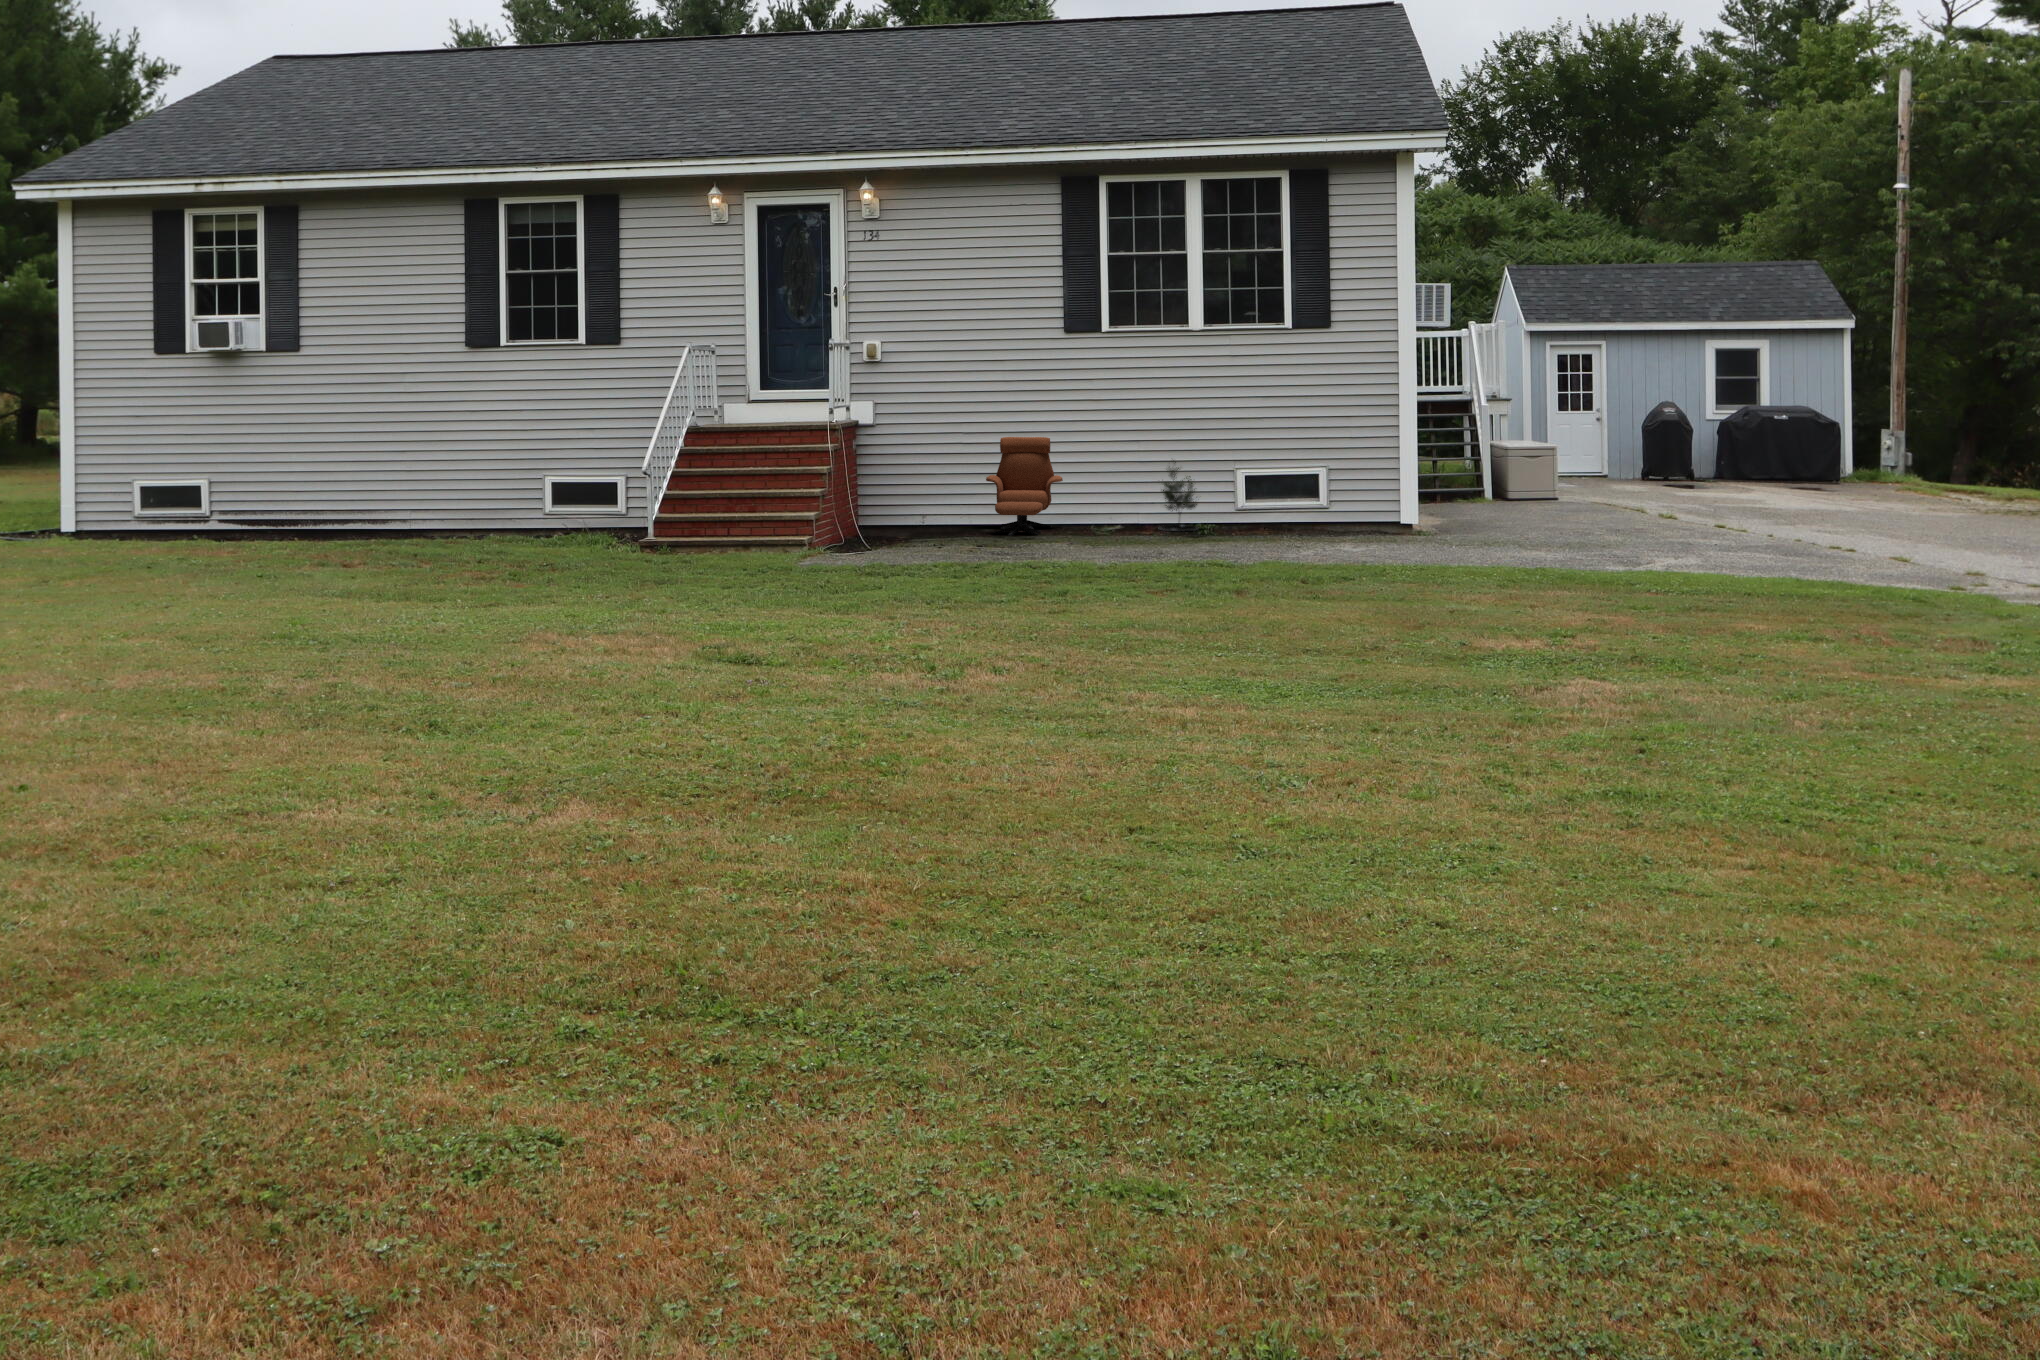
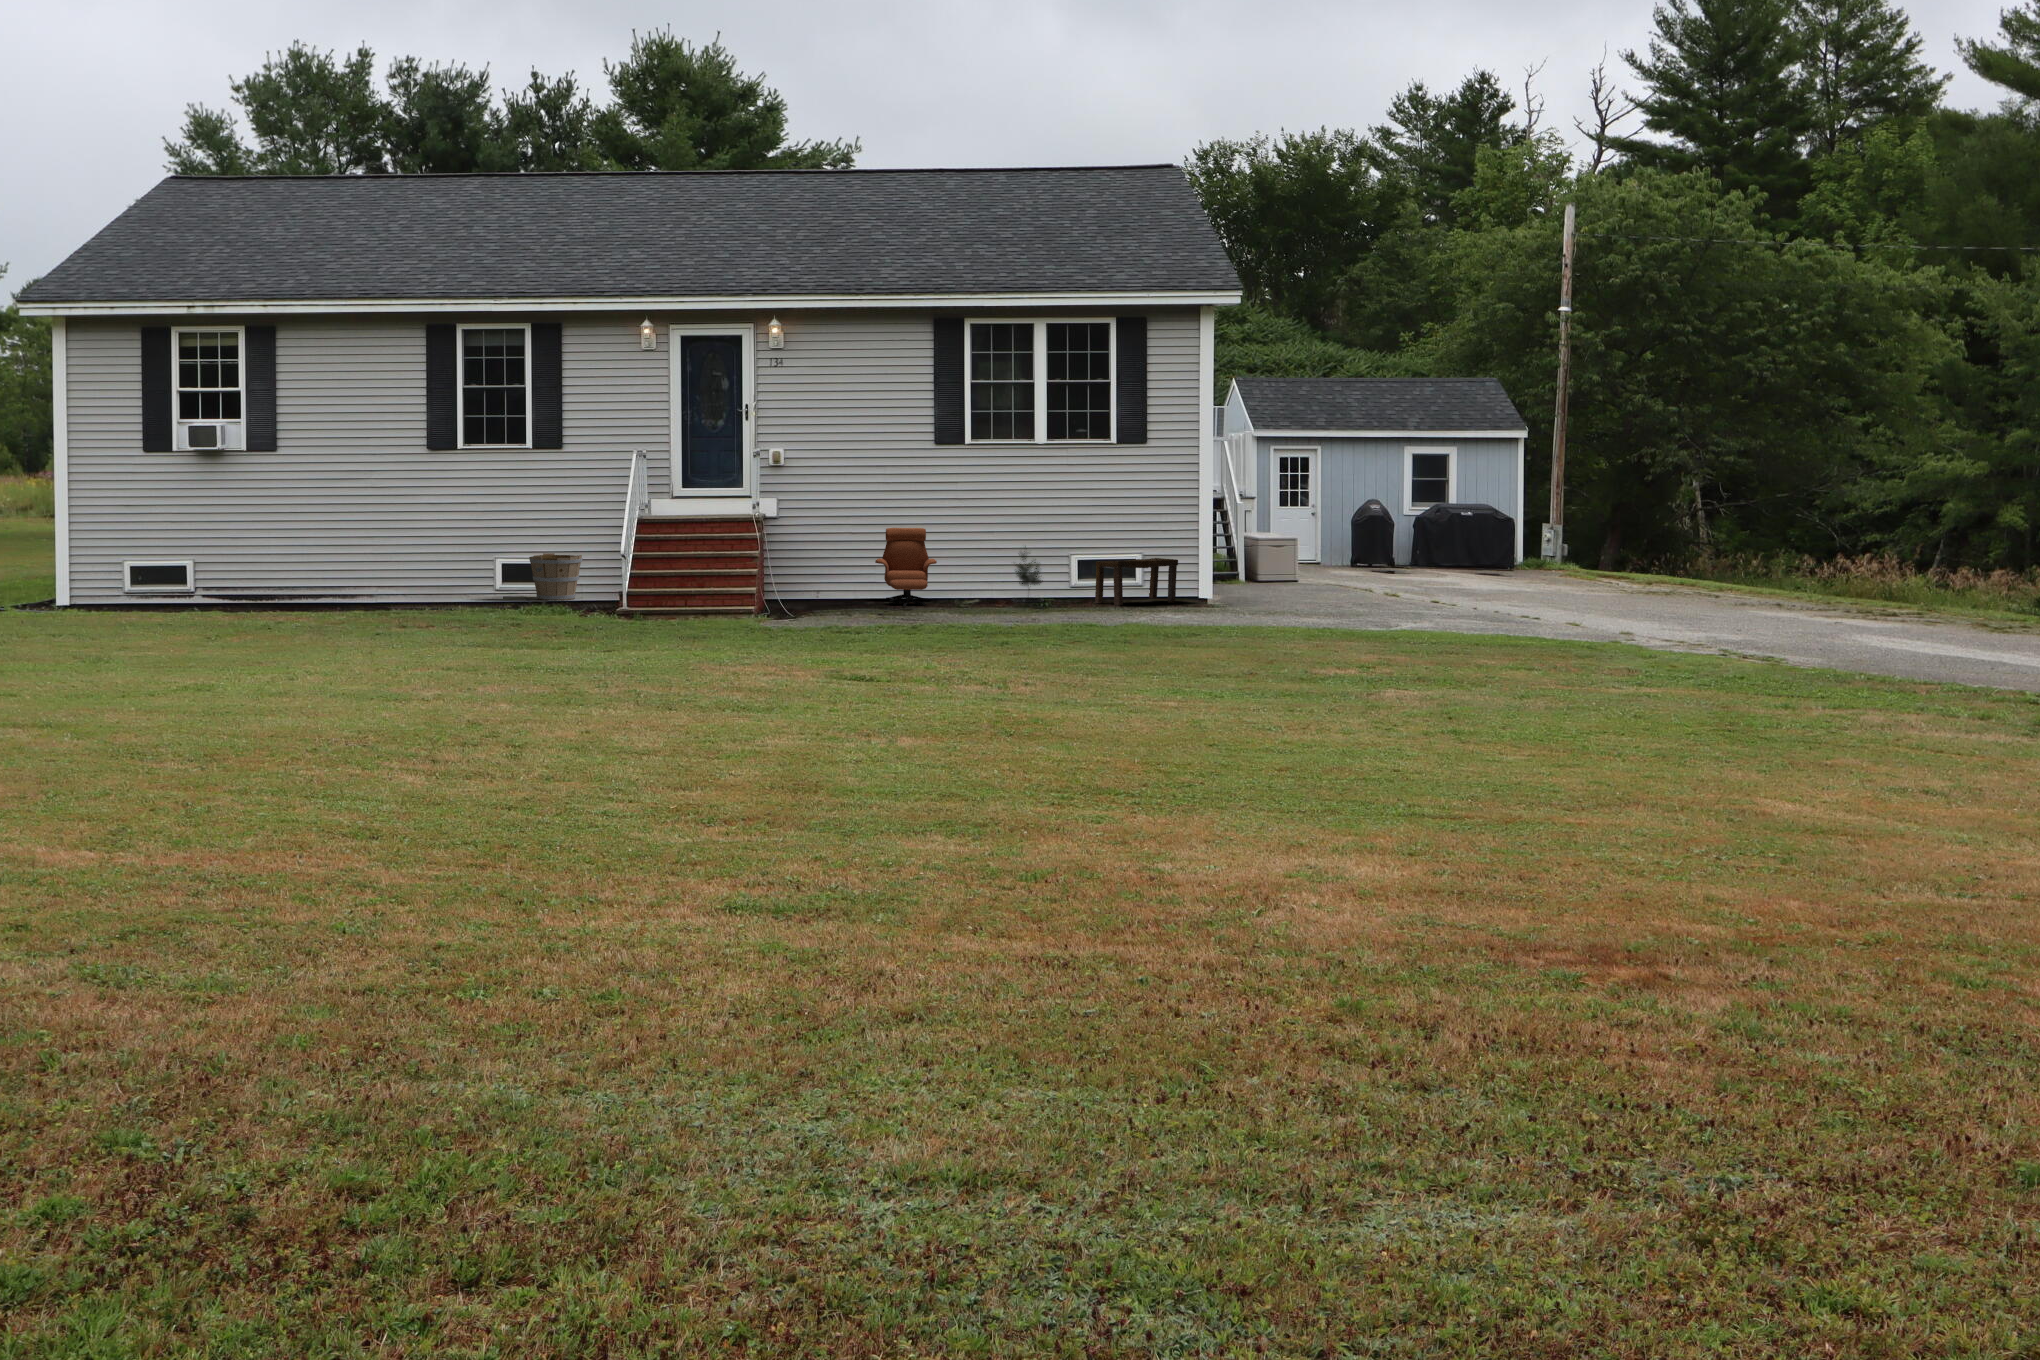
wooden bucket: none [570,469,634,526] -> present [529,553,583,600]
bench: none [1262,475,1371,537] -> present [1095,558,1178,606]

